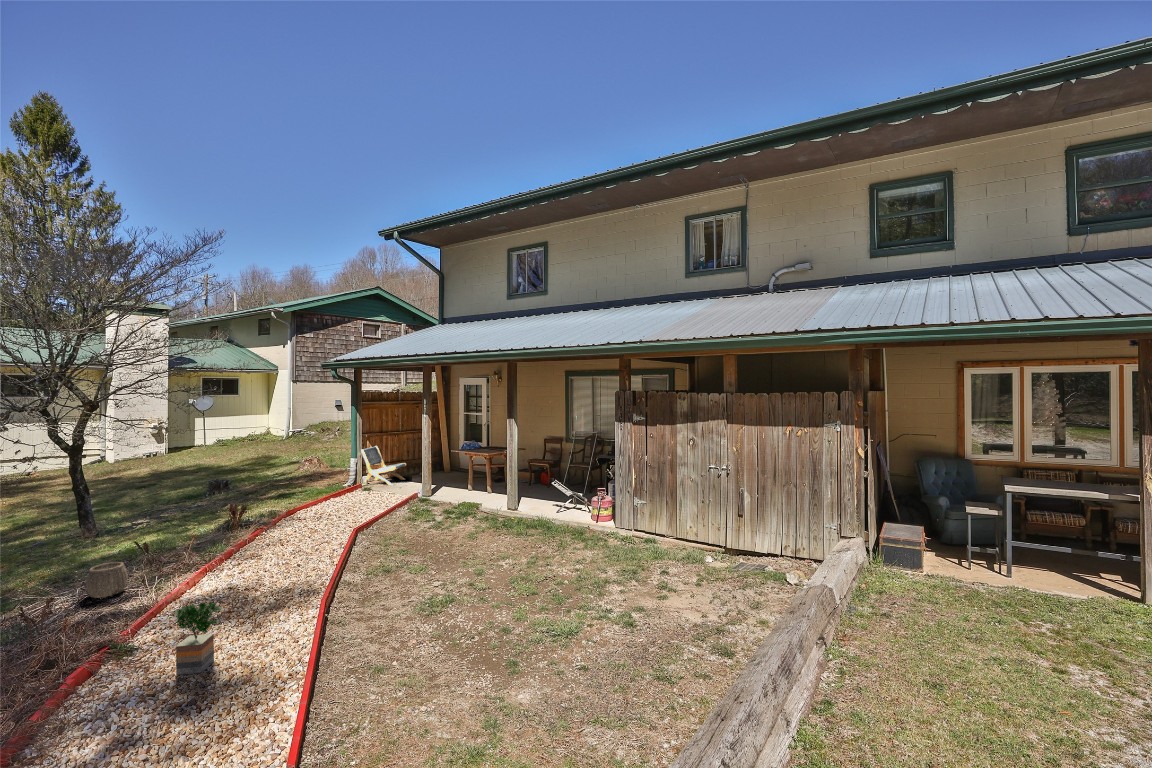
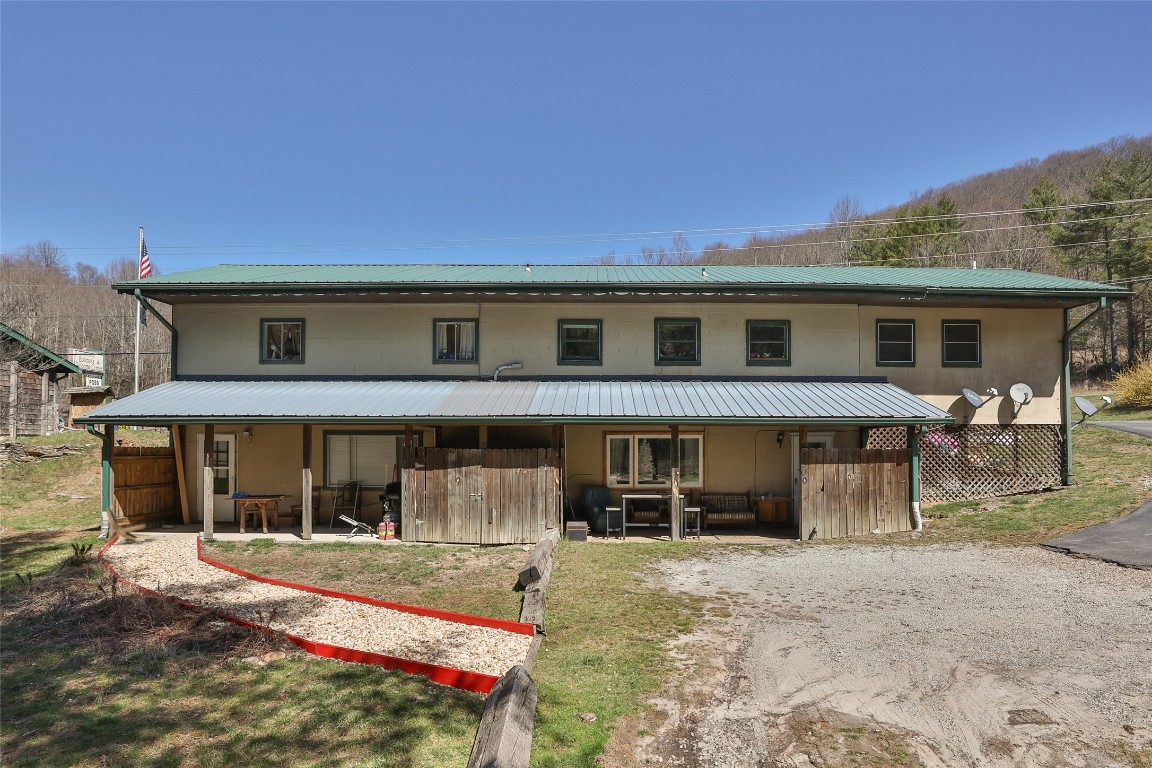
woven basket: present [86,562,128,598] -> none [56,569,84,593]
potted tree: present [175,602,221,675] -> none [235,555,262,592]

